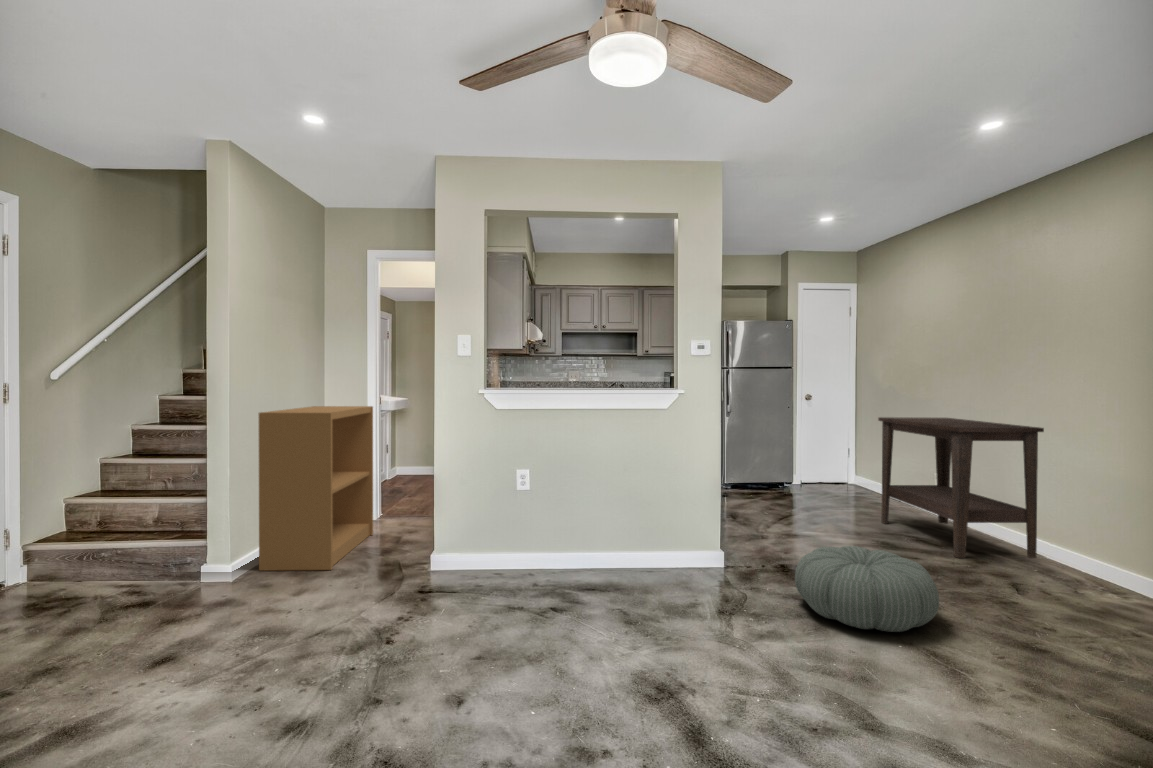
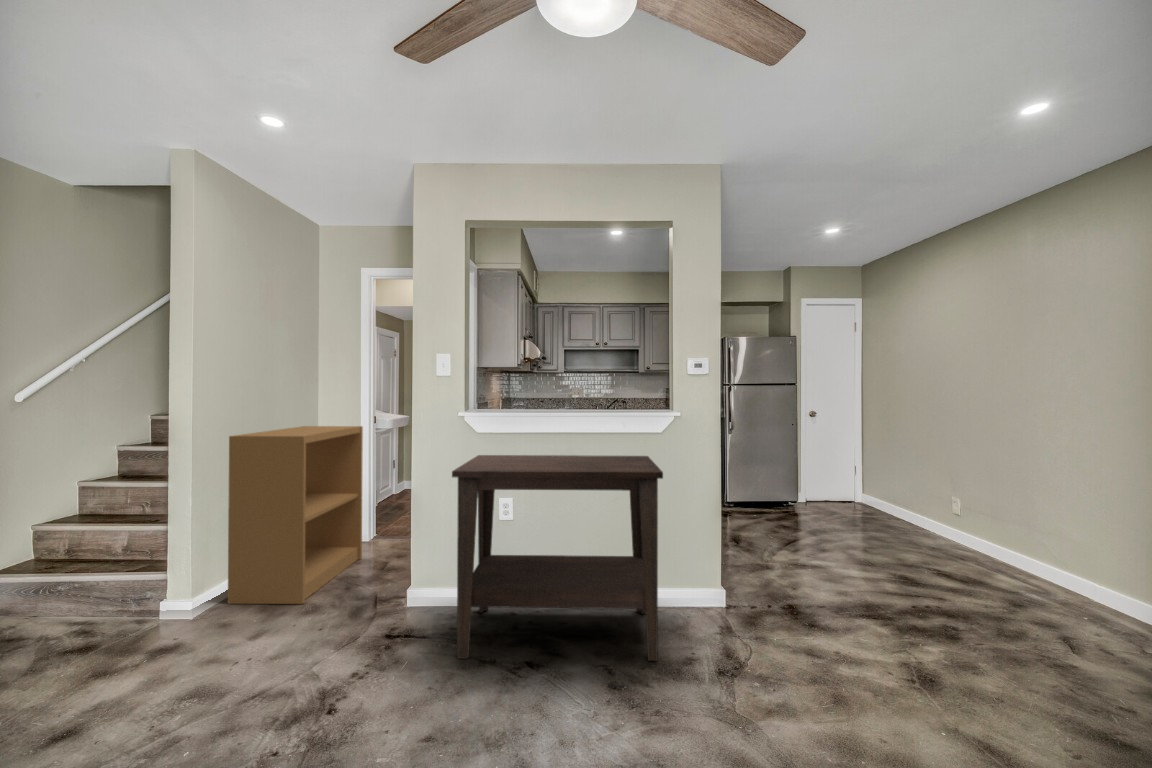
side table: present [878,417,1044,558] -> present [452,455,663,661]
pouf: present [795,546,939,632] -> none [808,592,986,711]

